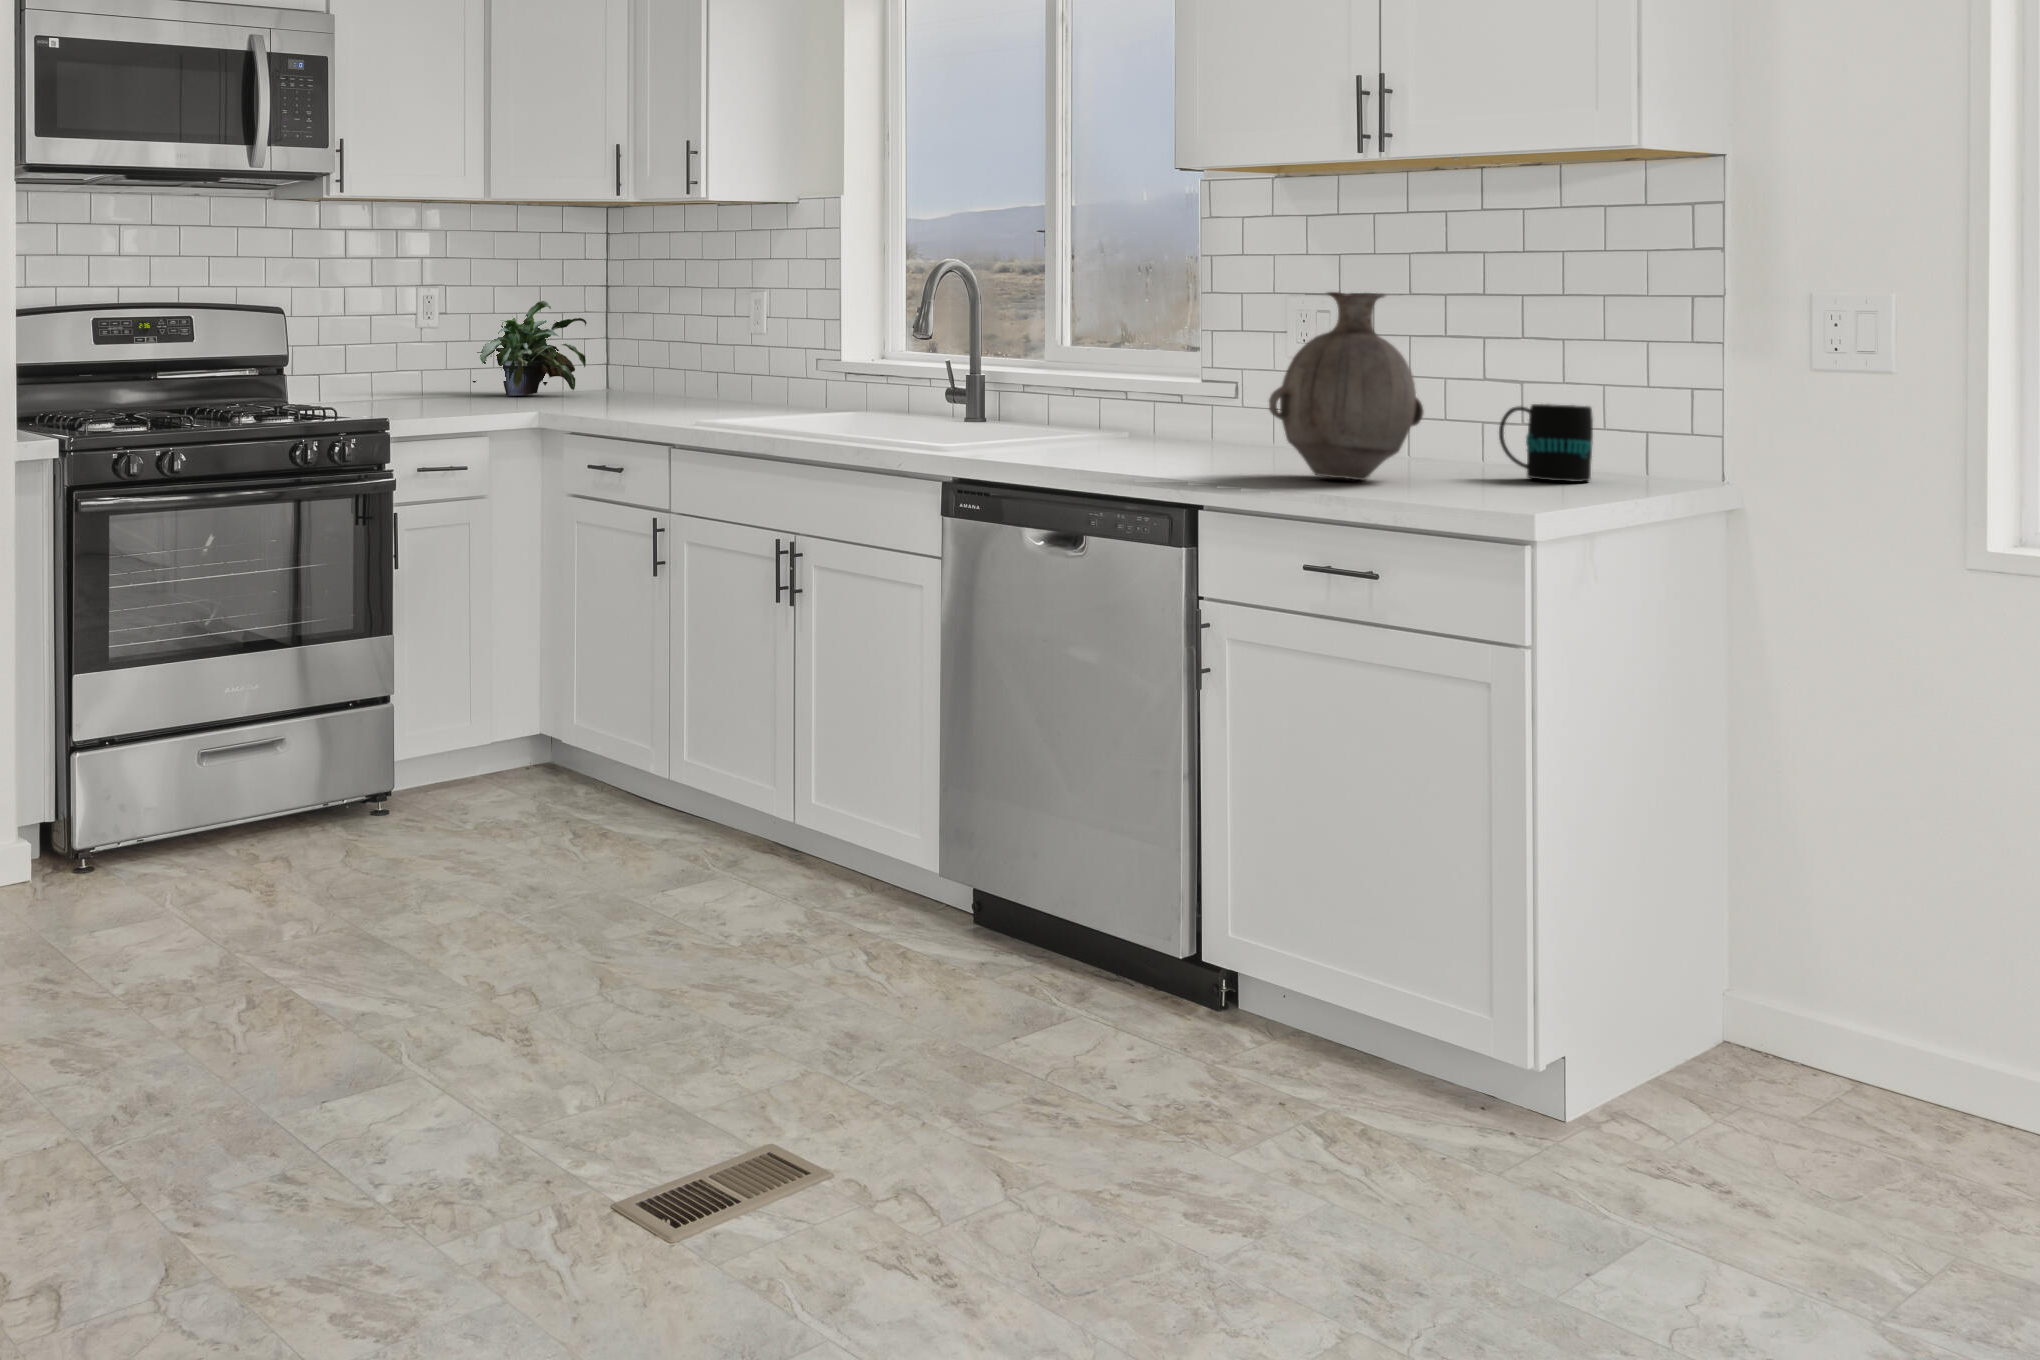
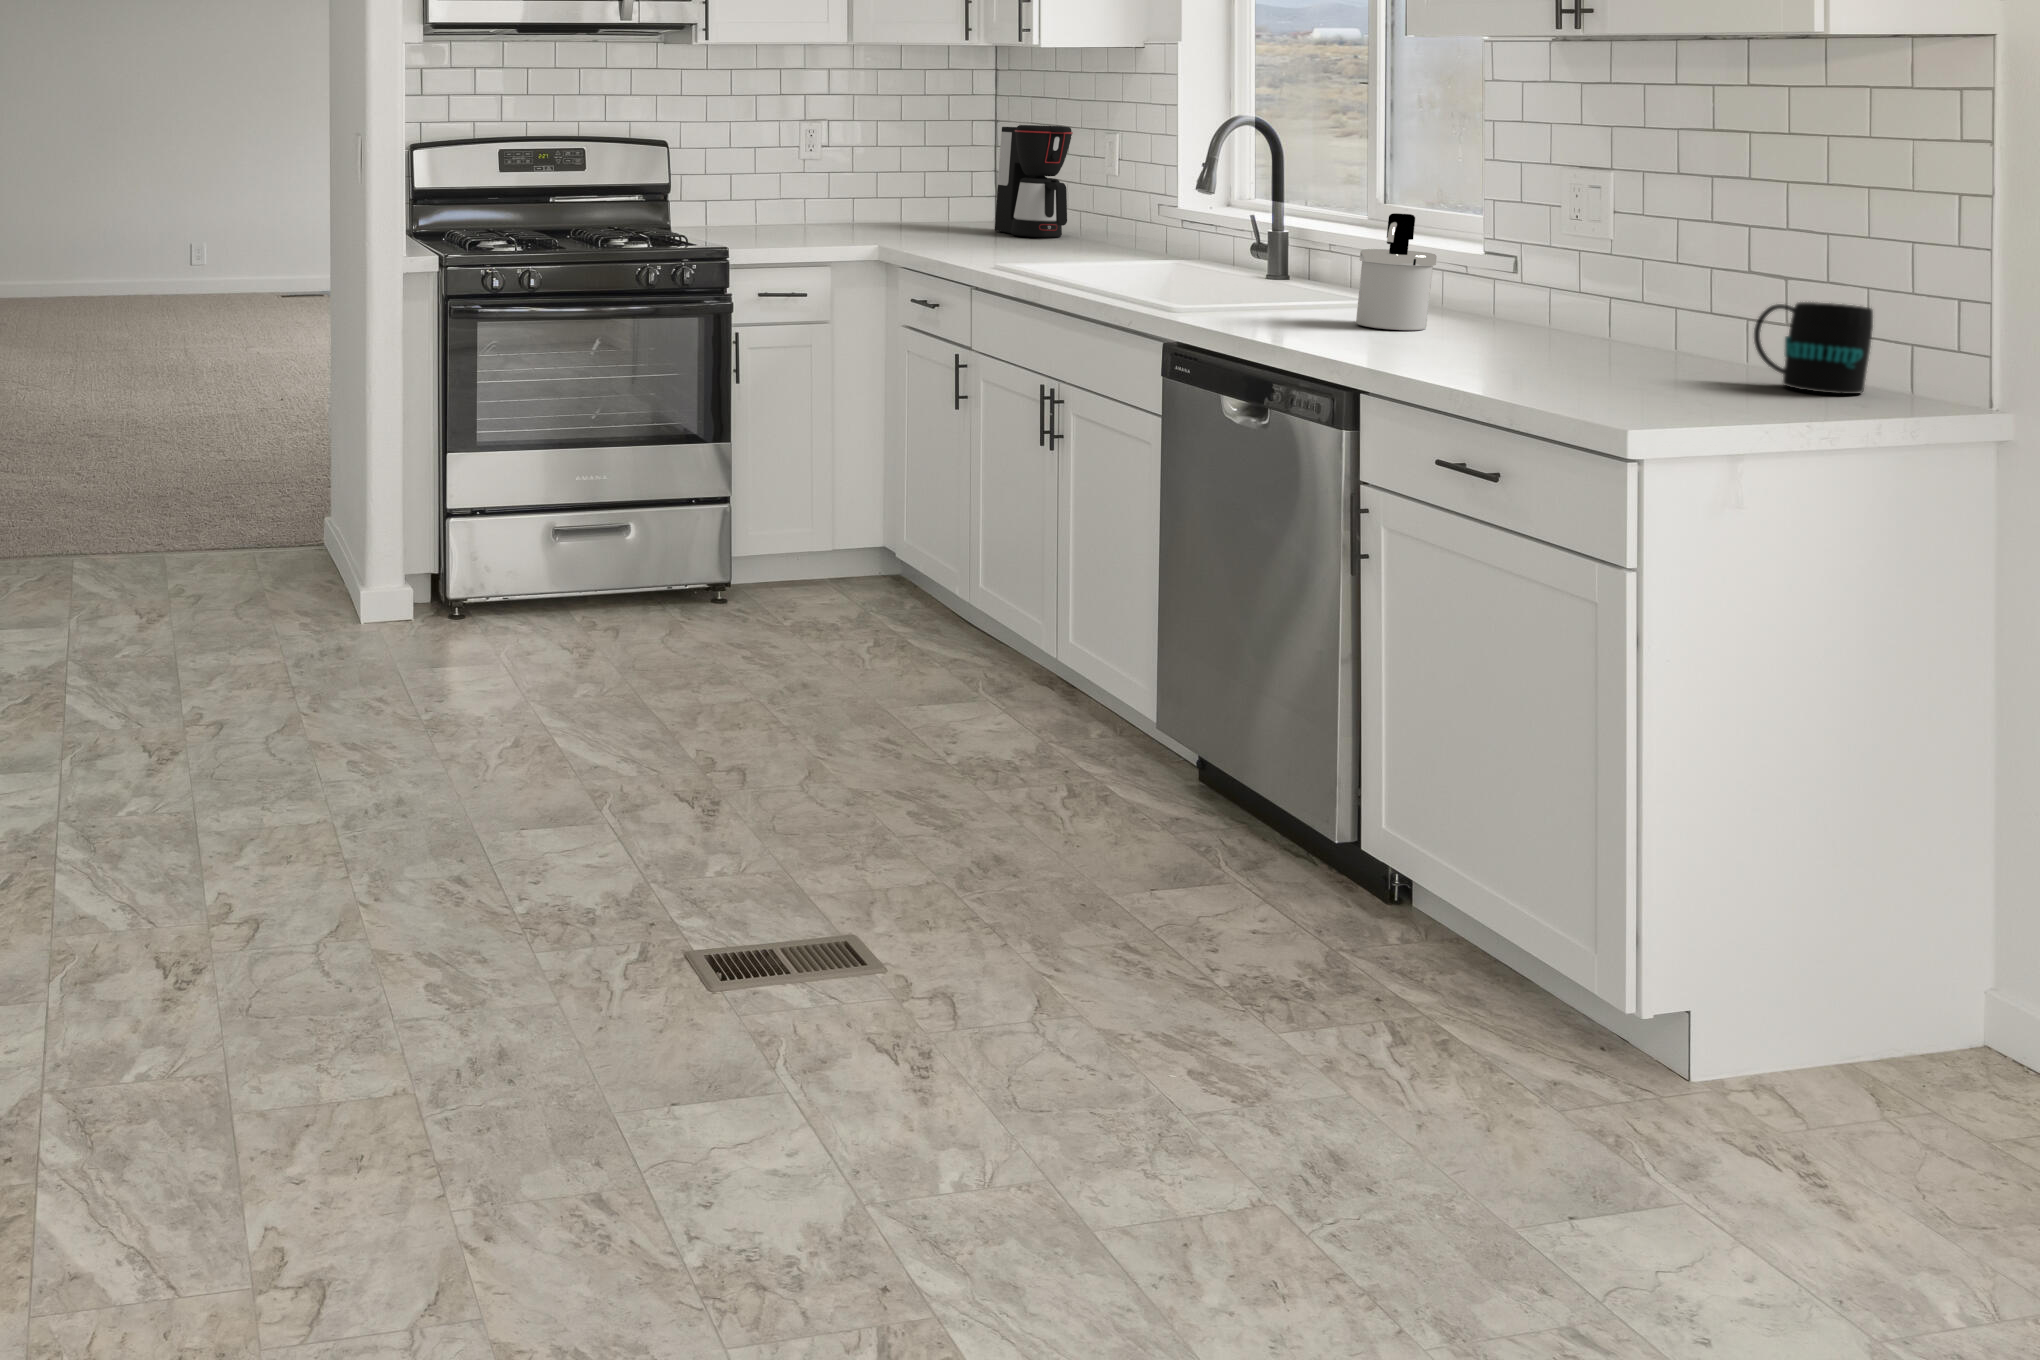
coffee maker: none [634,286,720,402] -> present [995,125,1073,238]
vase: present [1269,292,1424,480] -> none [1460,172,1654,376]
potted plant: present [473,301,587,396] -> none [842,137,961,224]
soap dispenser: none [1118,345,1186,456] -> present [1356,213,1437,330]

